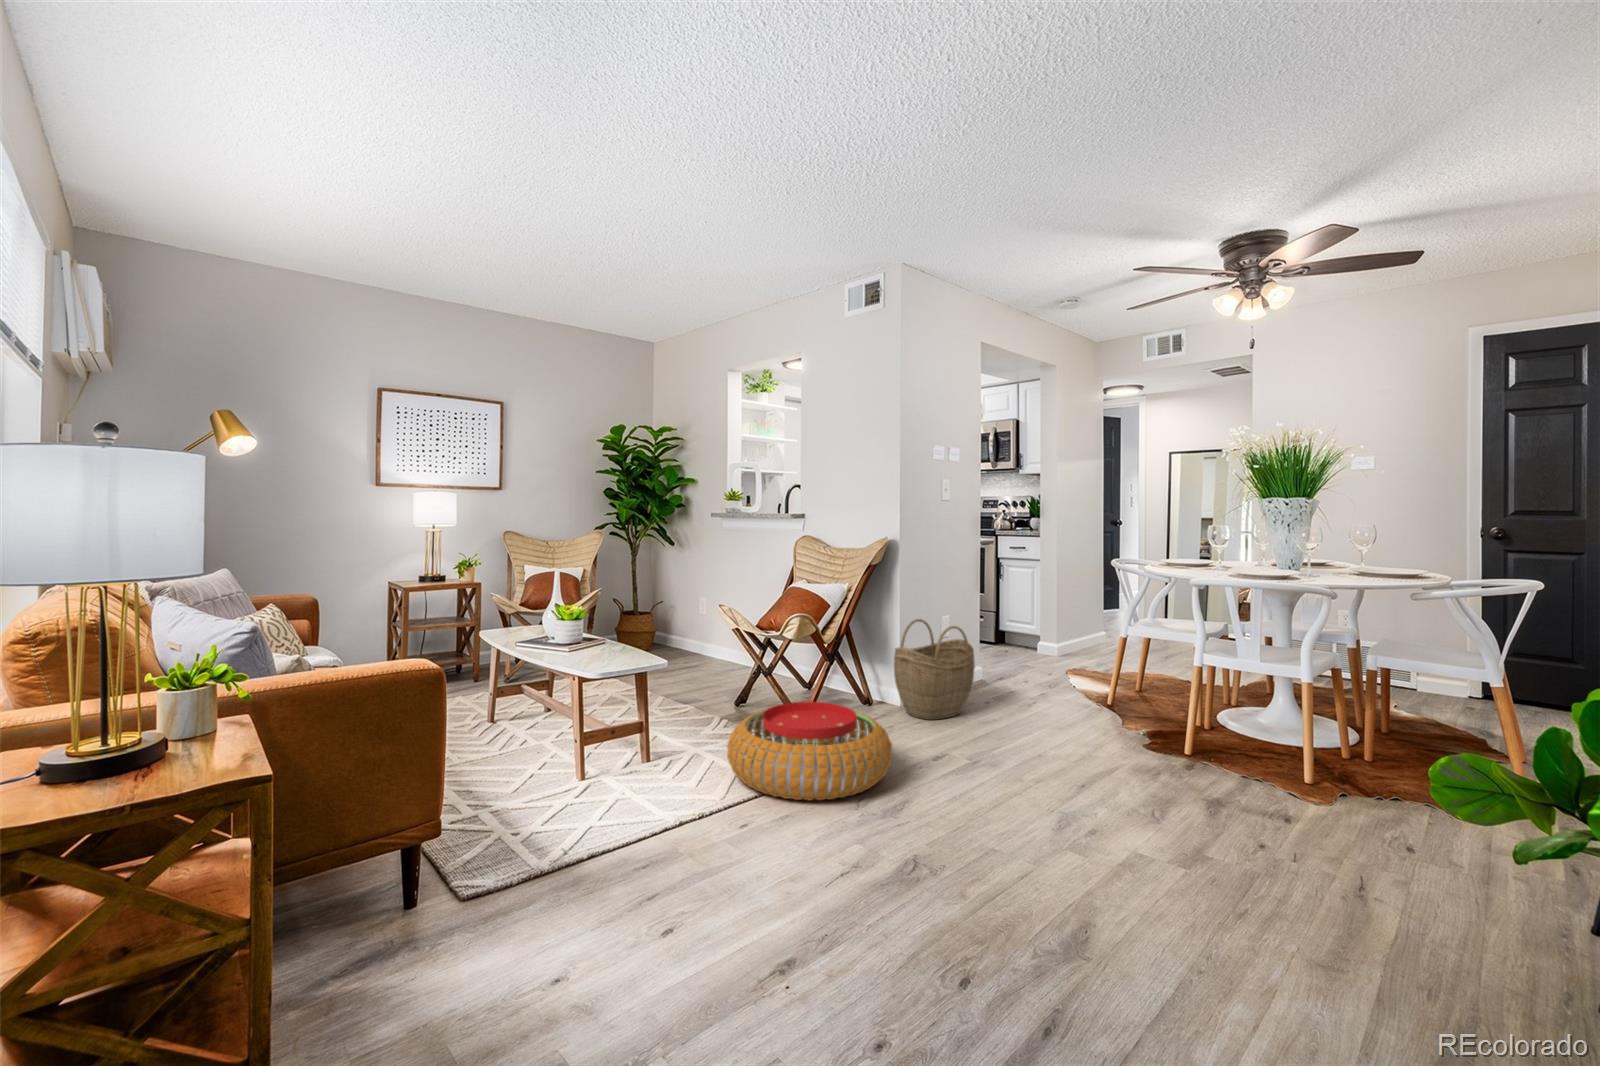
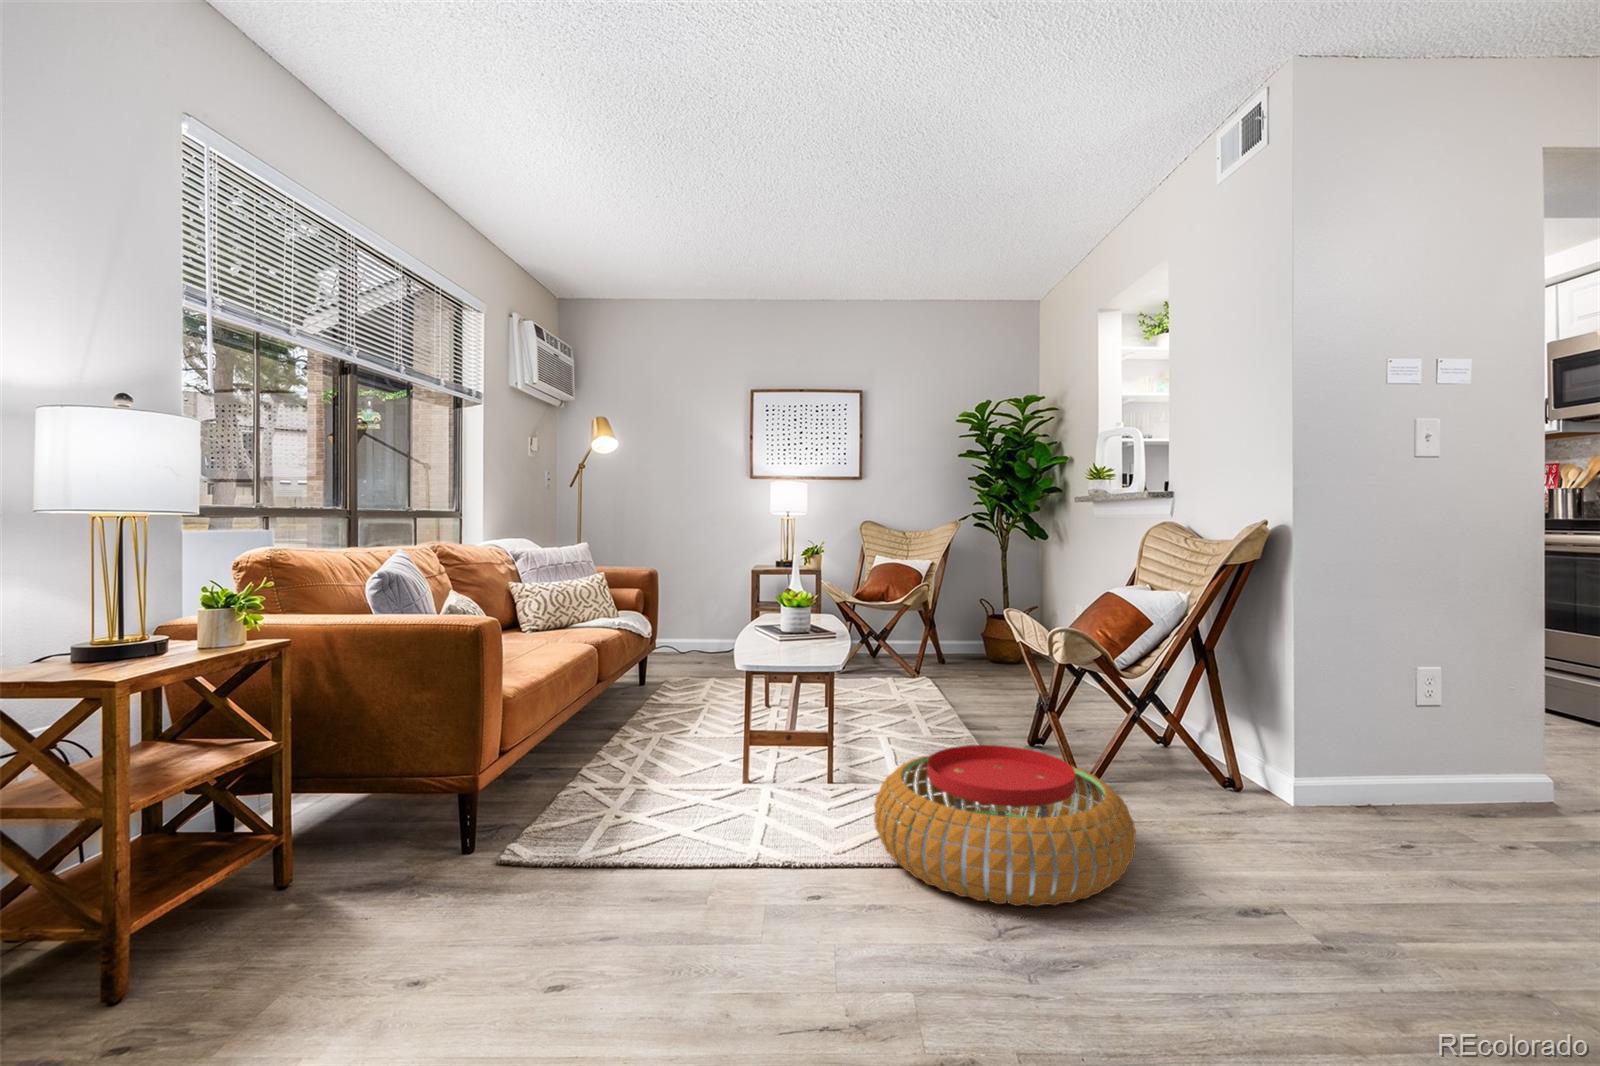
woven basket: present [894,619,975,720] -> none [1258,657,1436,841]

